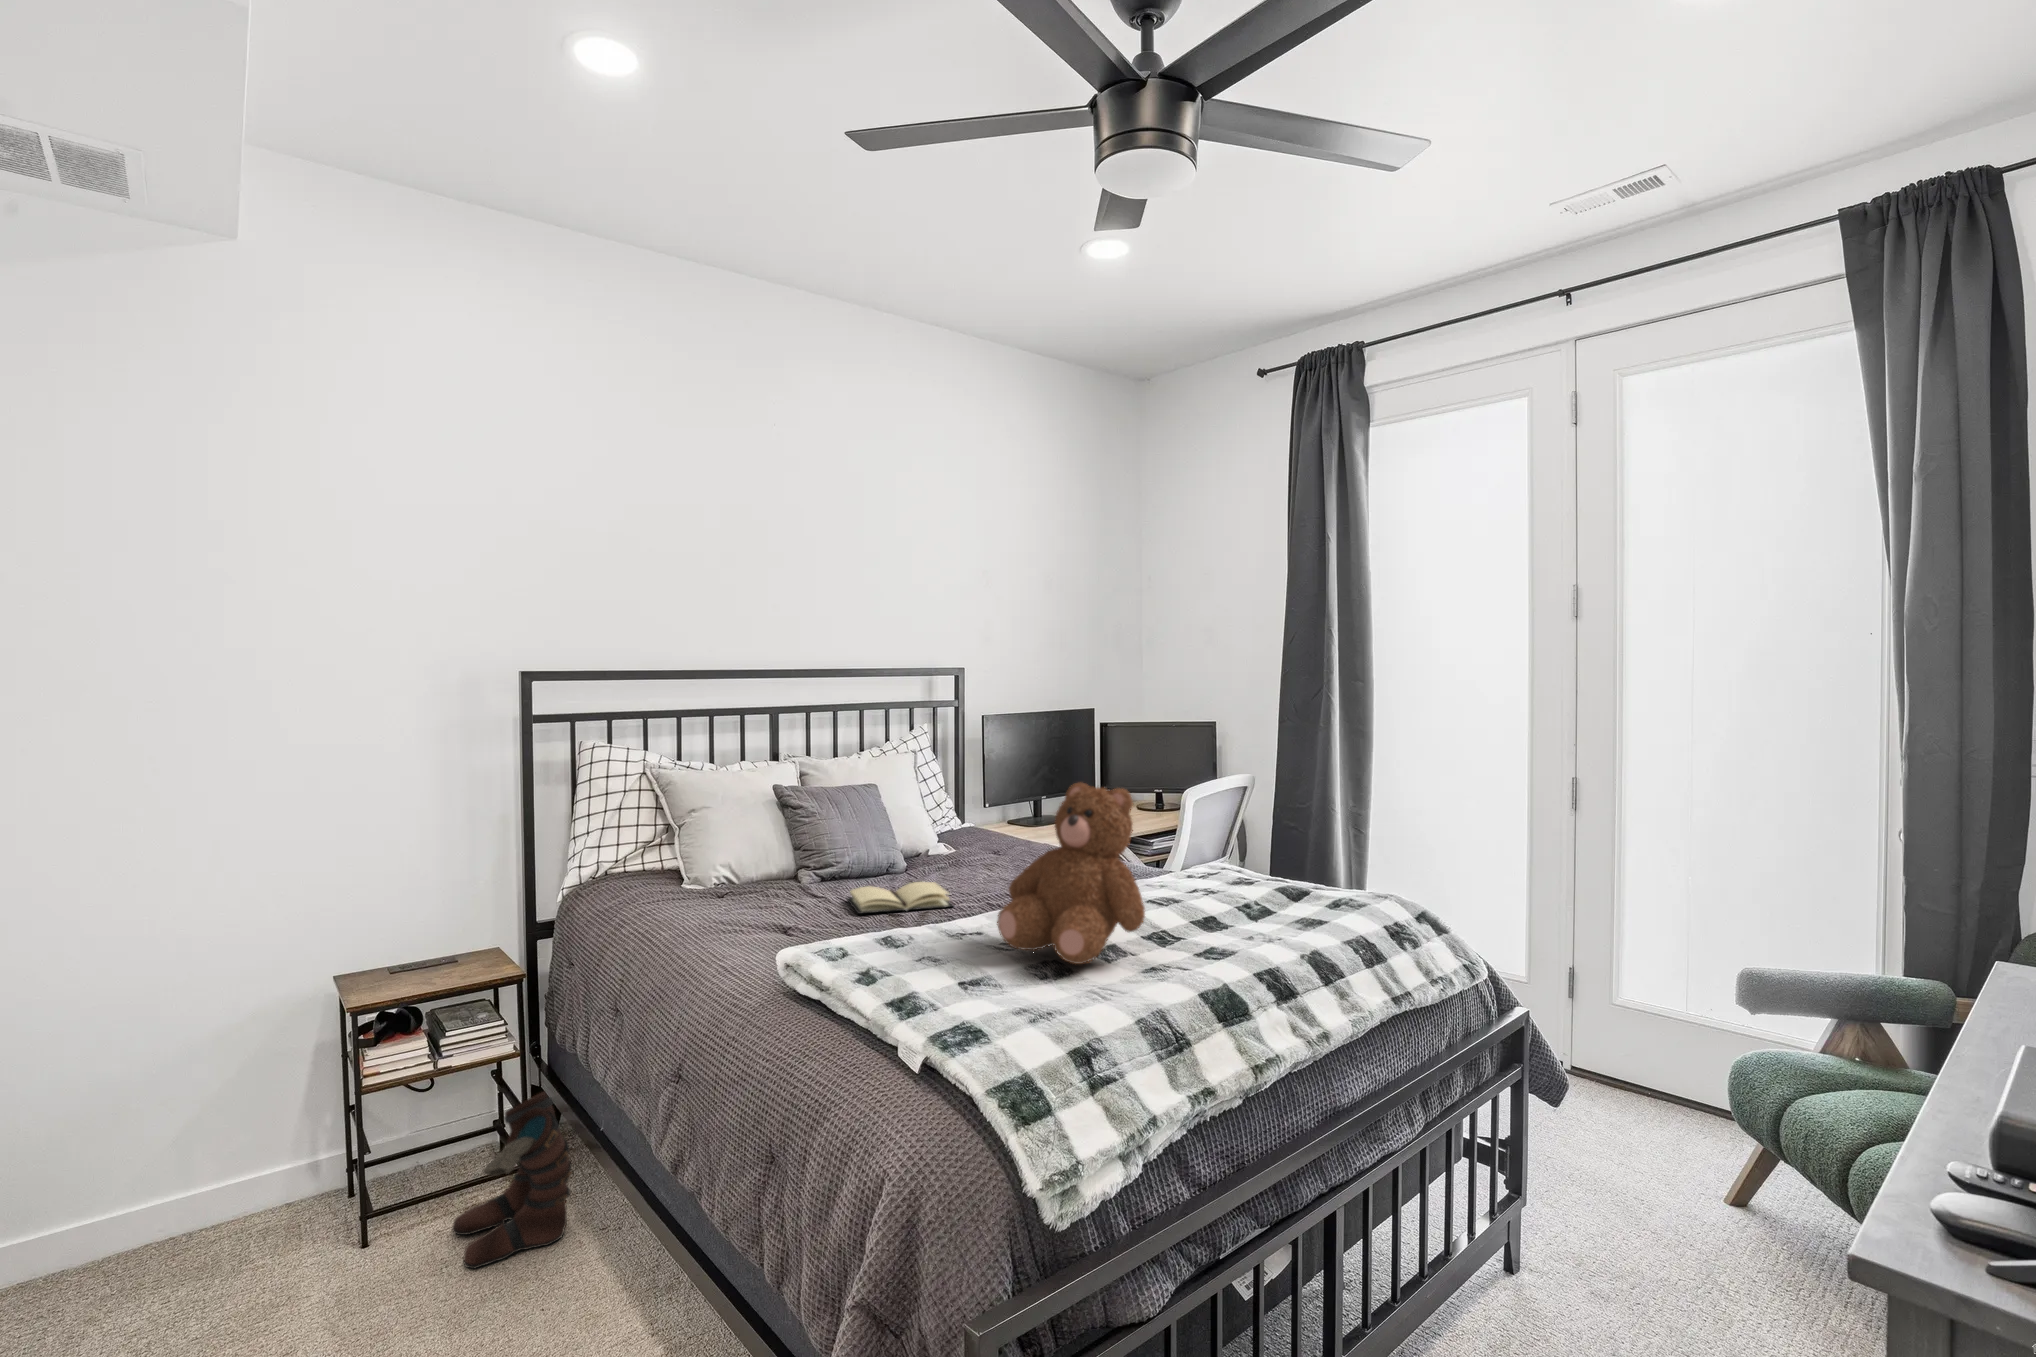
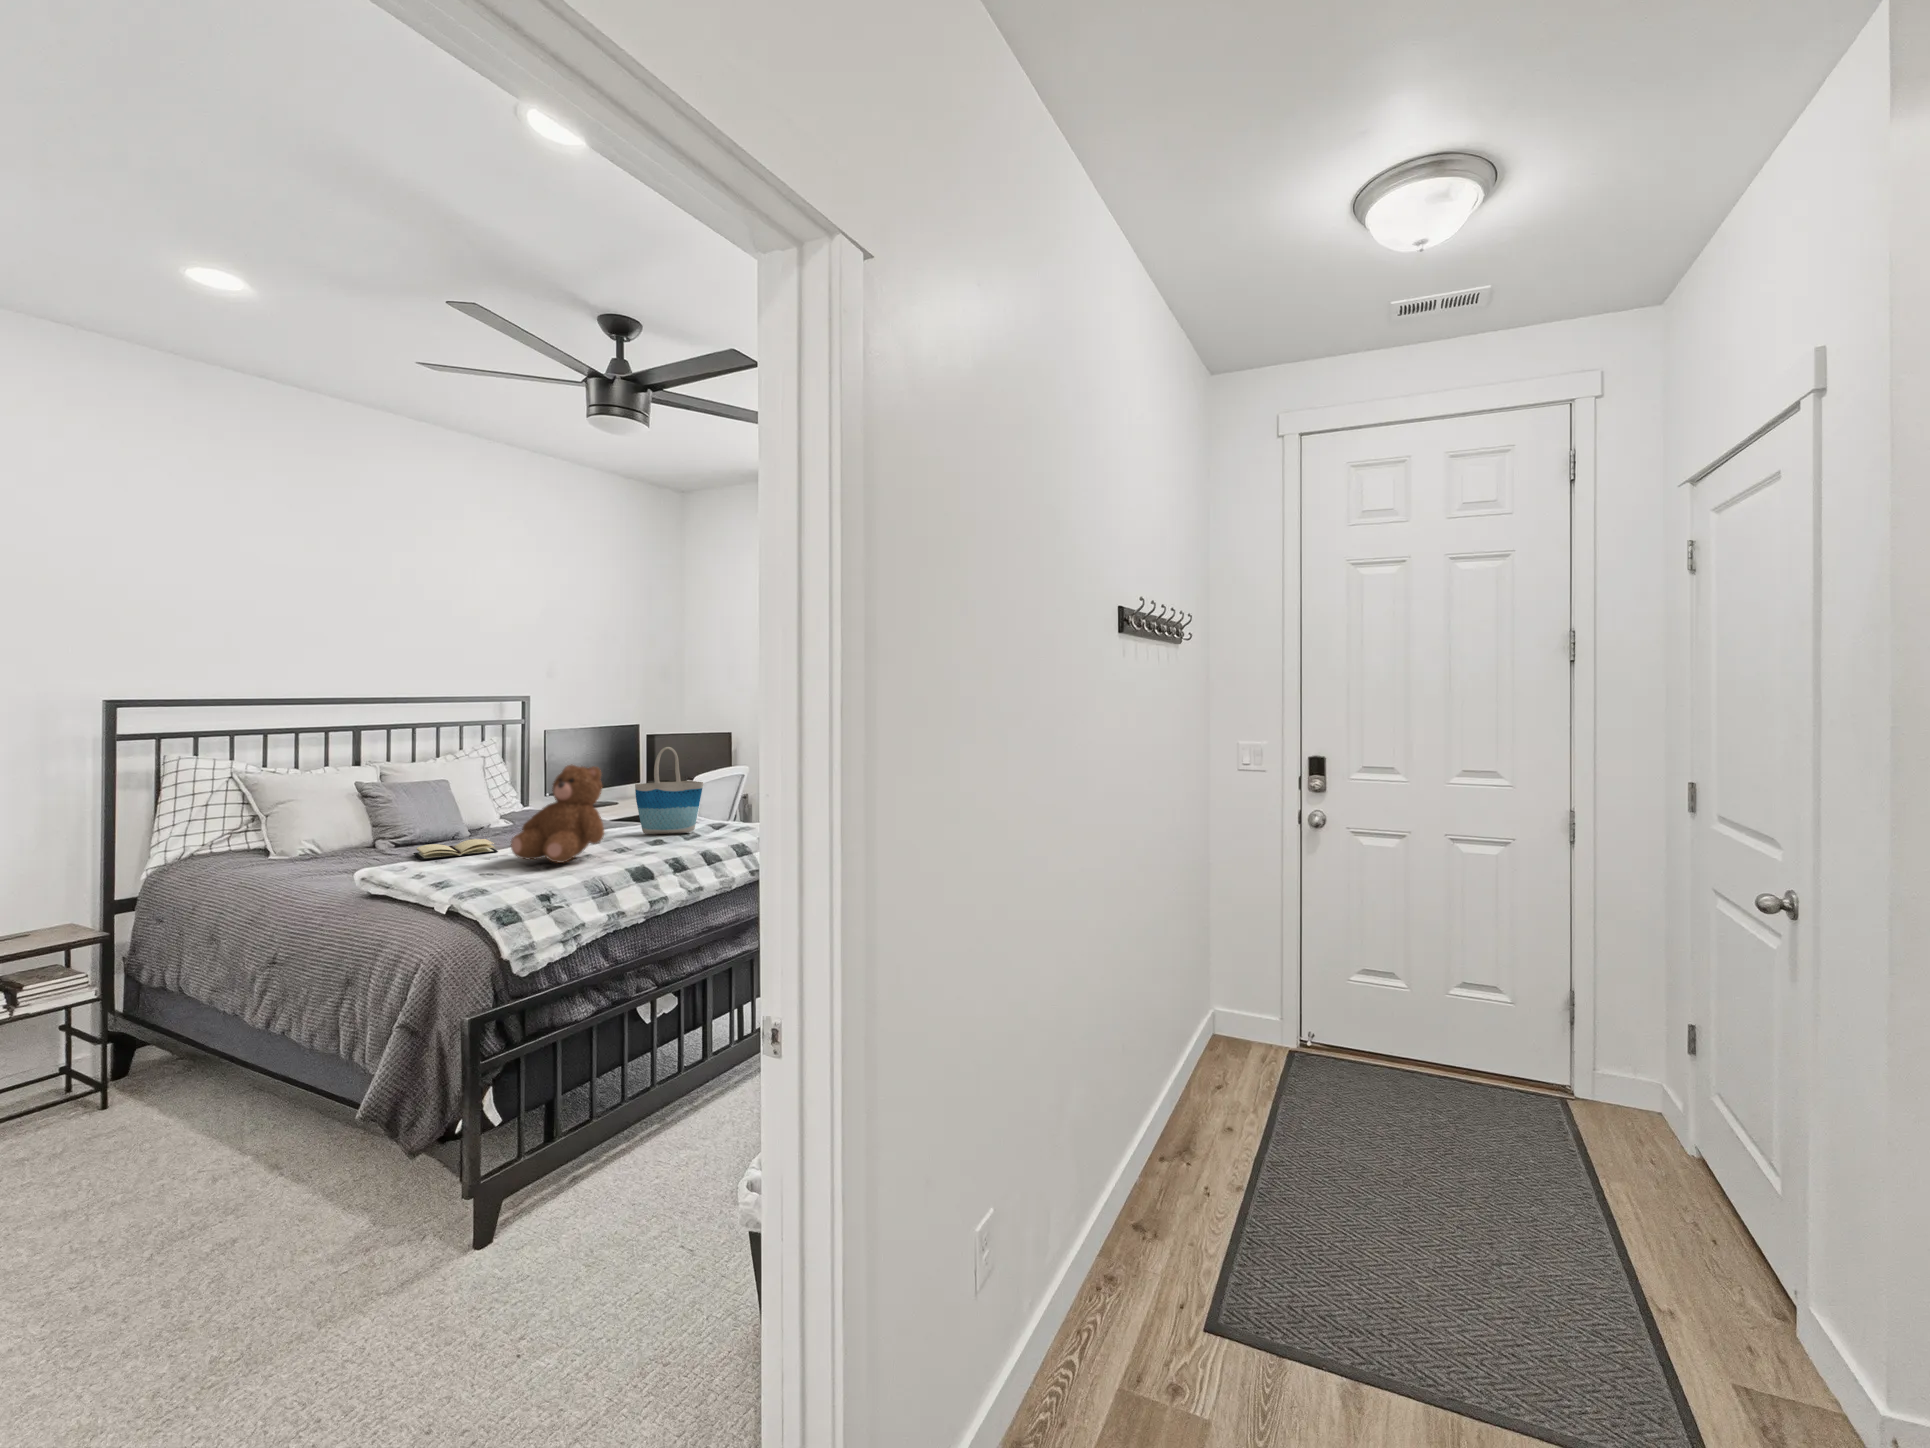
tote bag: none [1160,753,1273,905] -> present [635,747,703,834]
boots: present [453,1092,571,1268] -> none [39,1017,164,1145]

